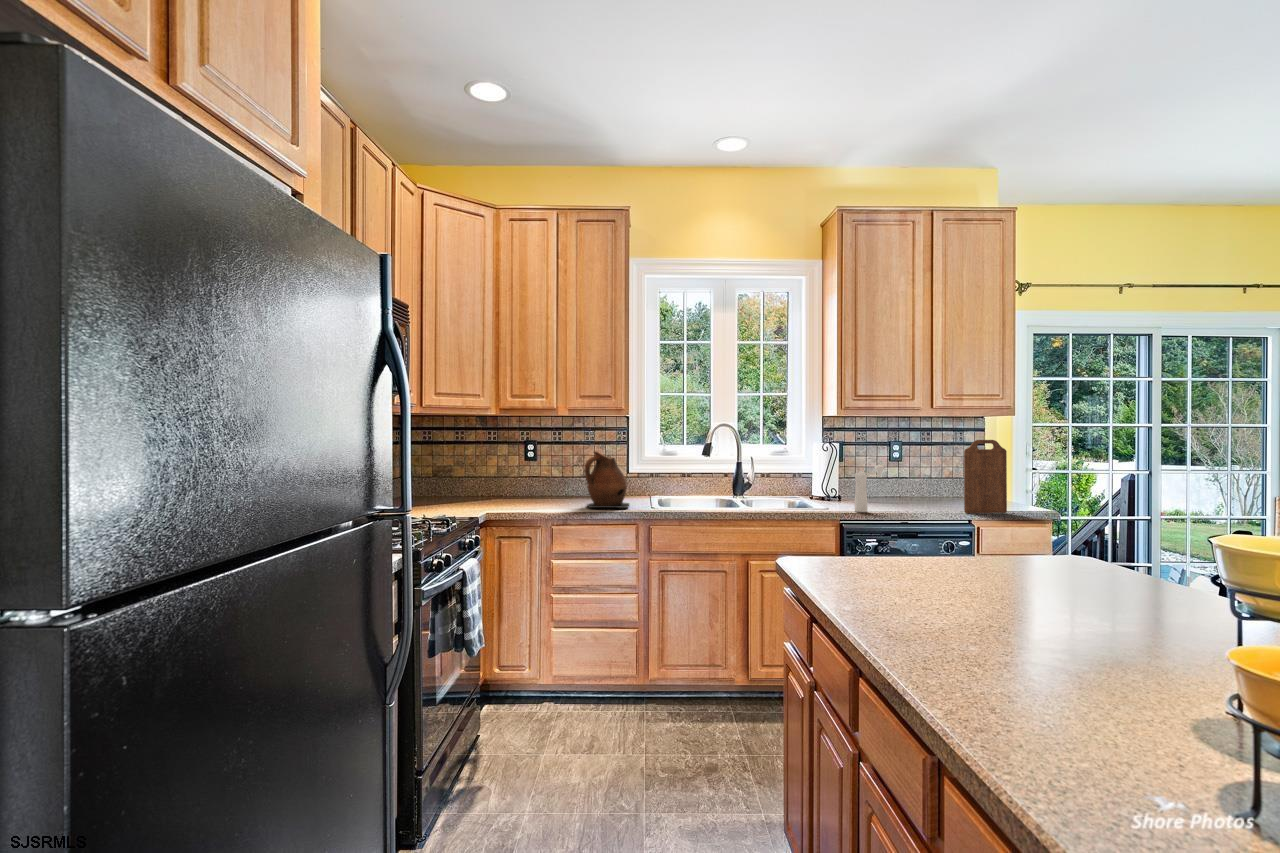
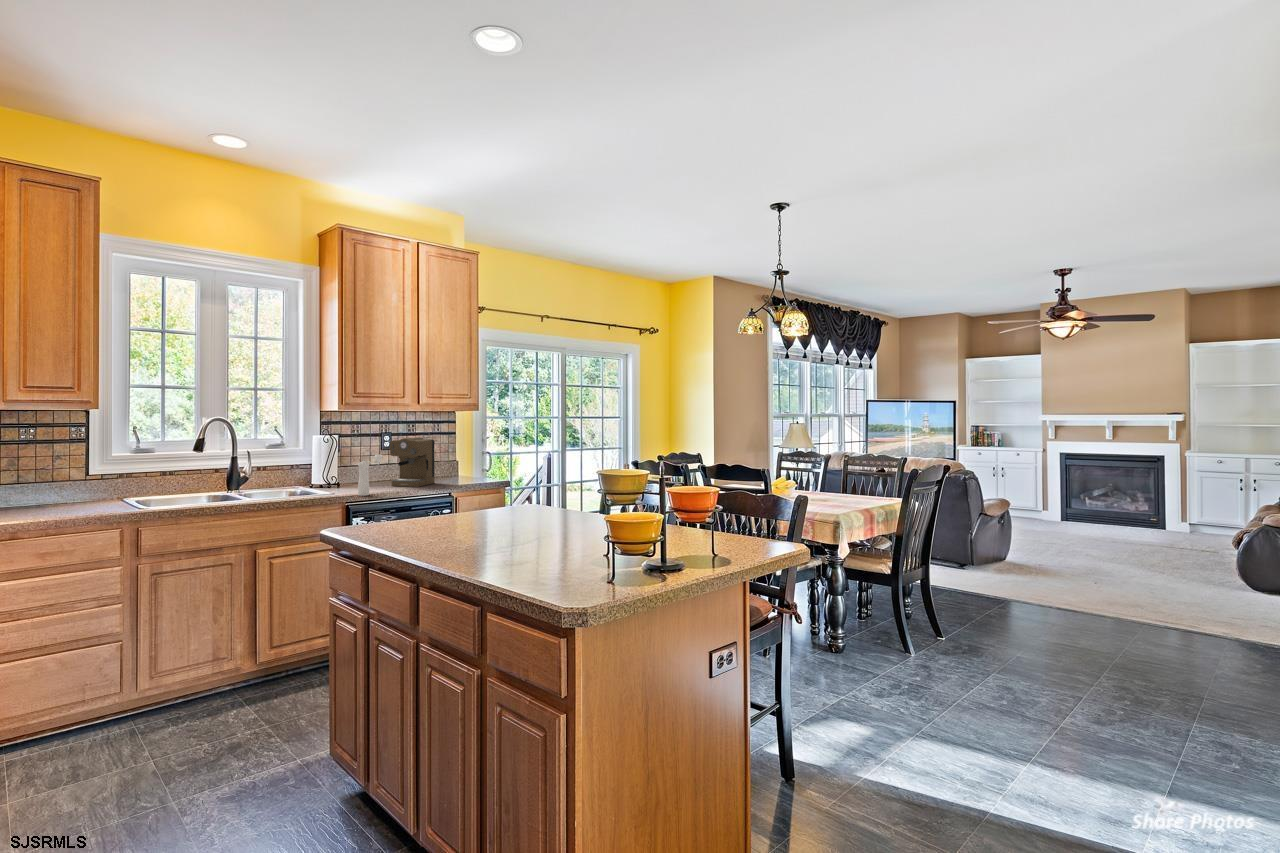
cutting board: present [964,440,1007,513] -> none [445,432,474,489]
coffee maker: none [897,447,954,507] -> present [390,437,435,487]
ceramic pitcher: present [585,451,629,508] -> none [33,451,105,518]

